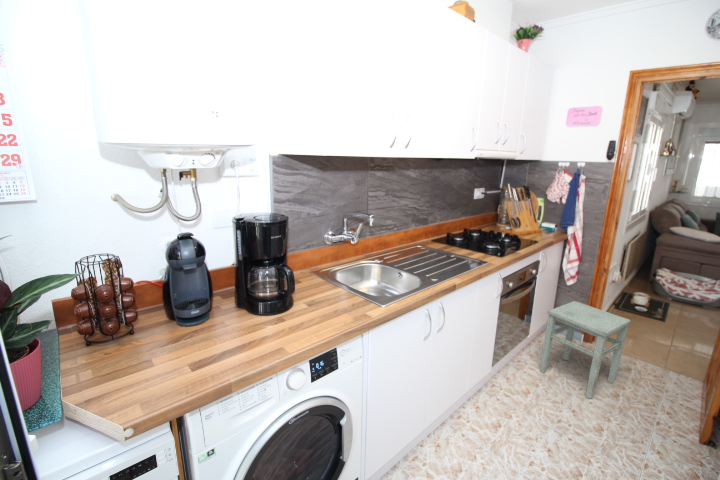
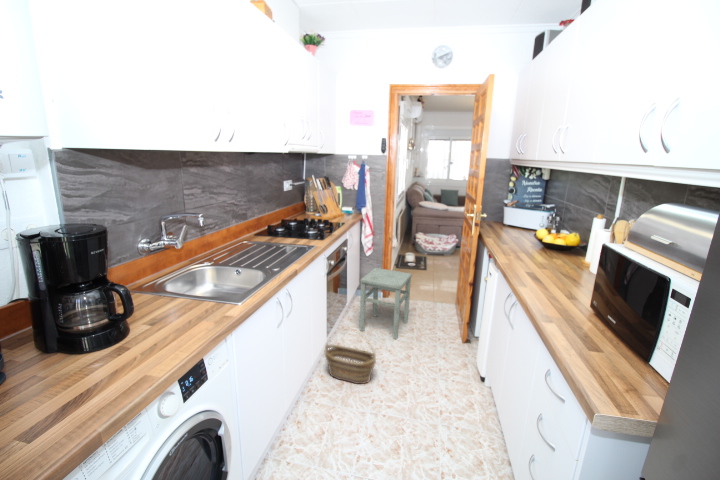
basket: none [485,362,550,438] -> present [324,337,376,384]

